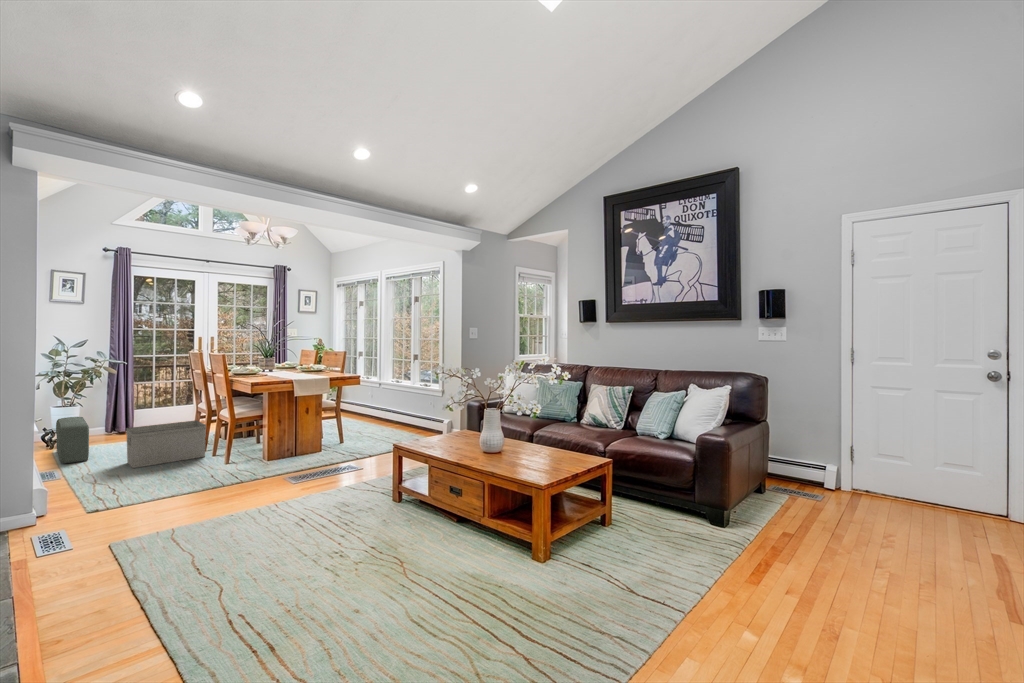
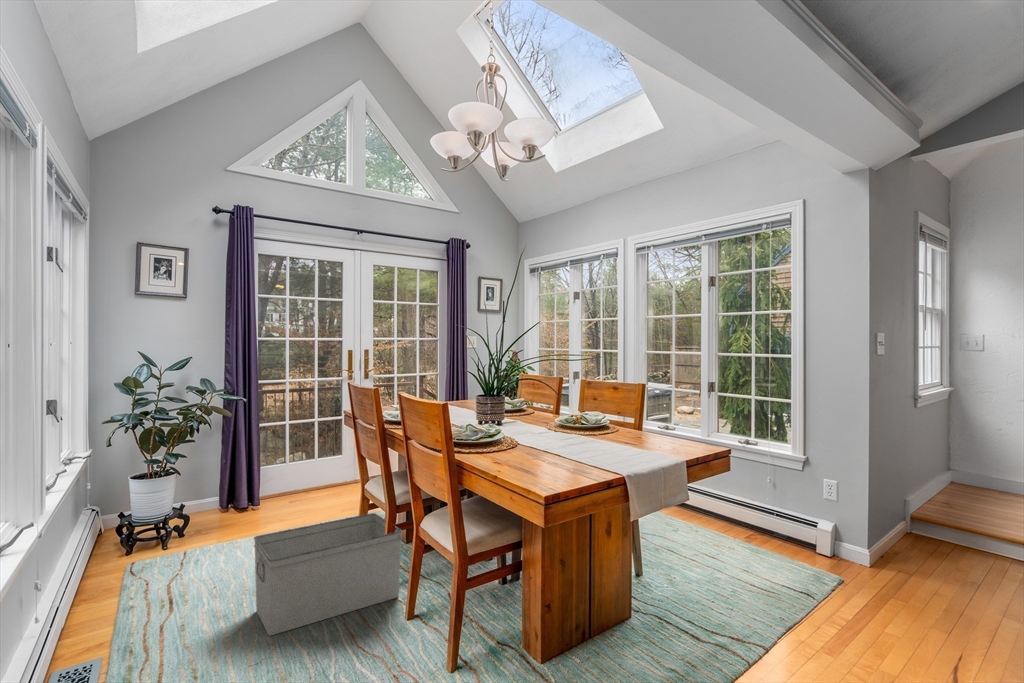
pouf: present [56,417,89,464] -> none [135,496,188,606]

